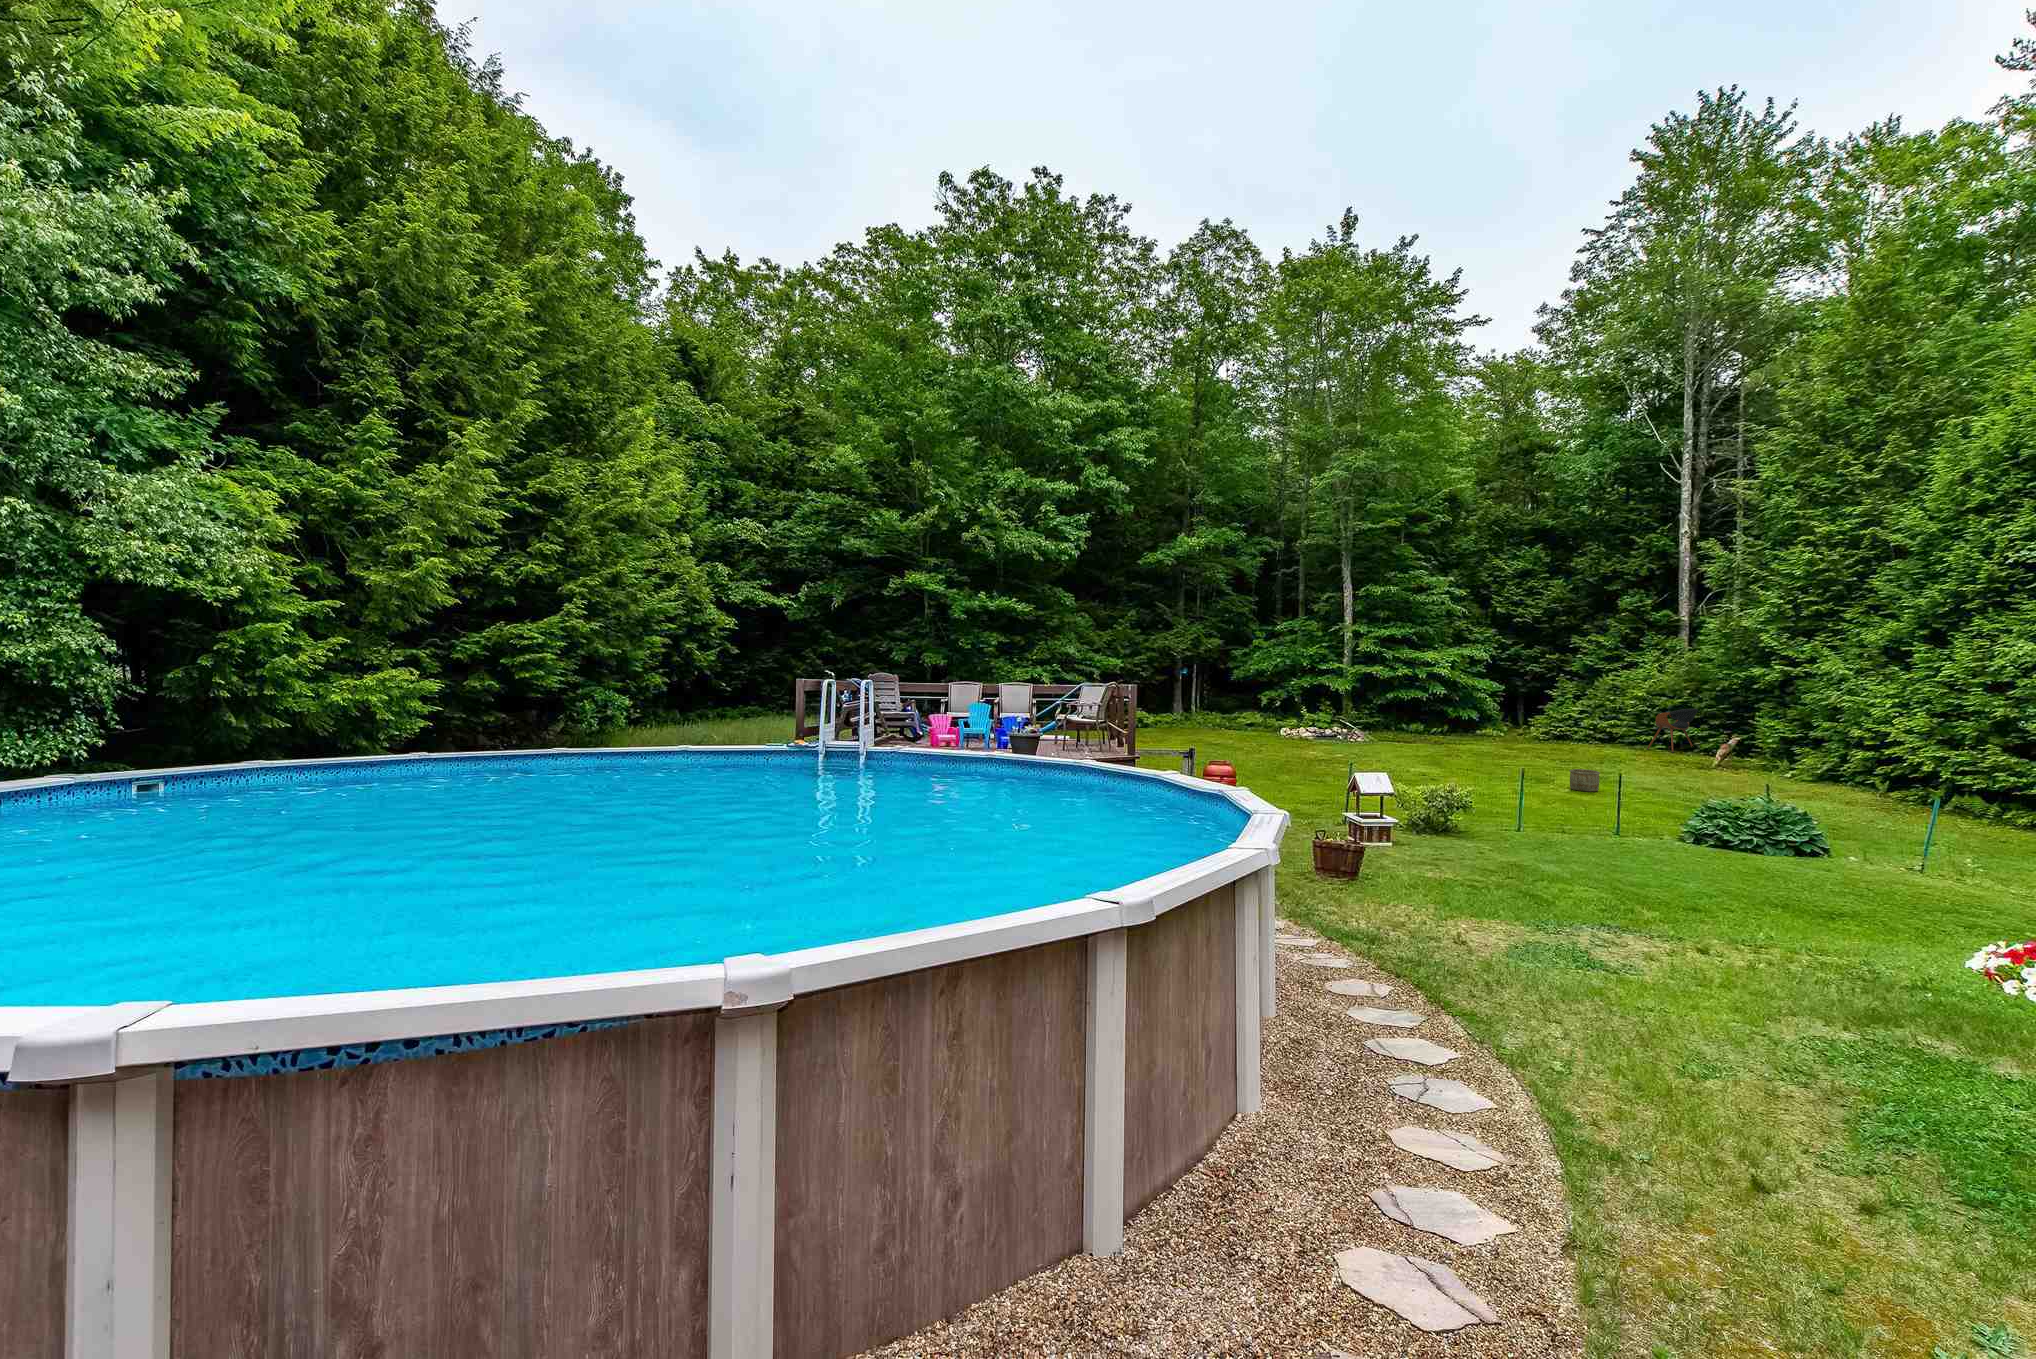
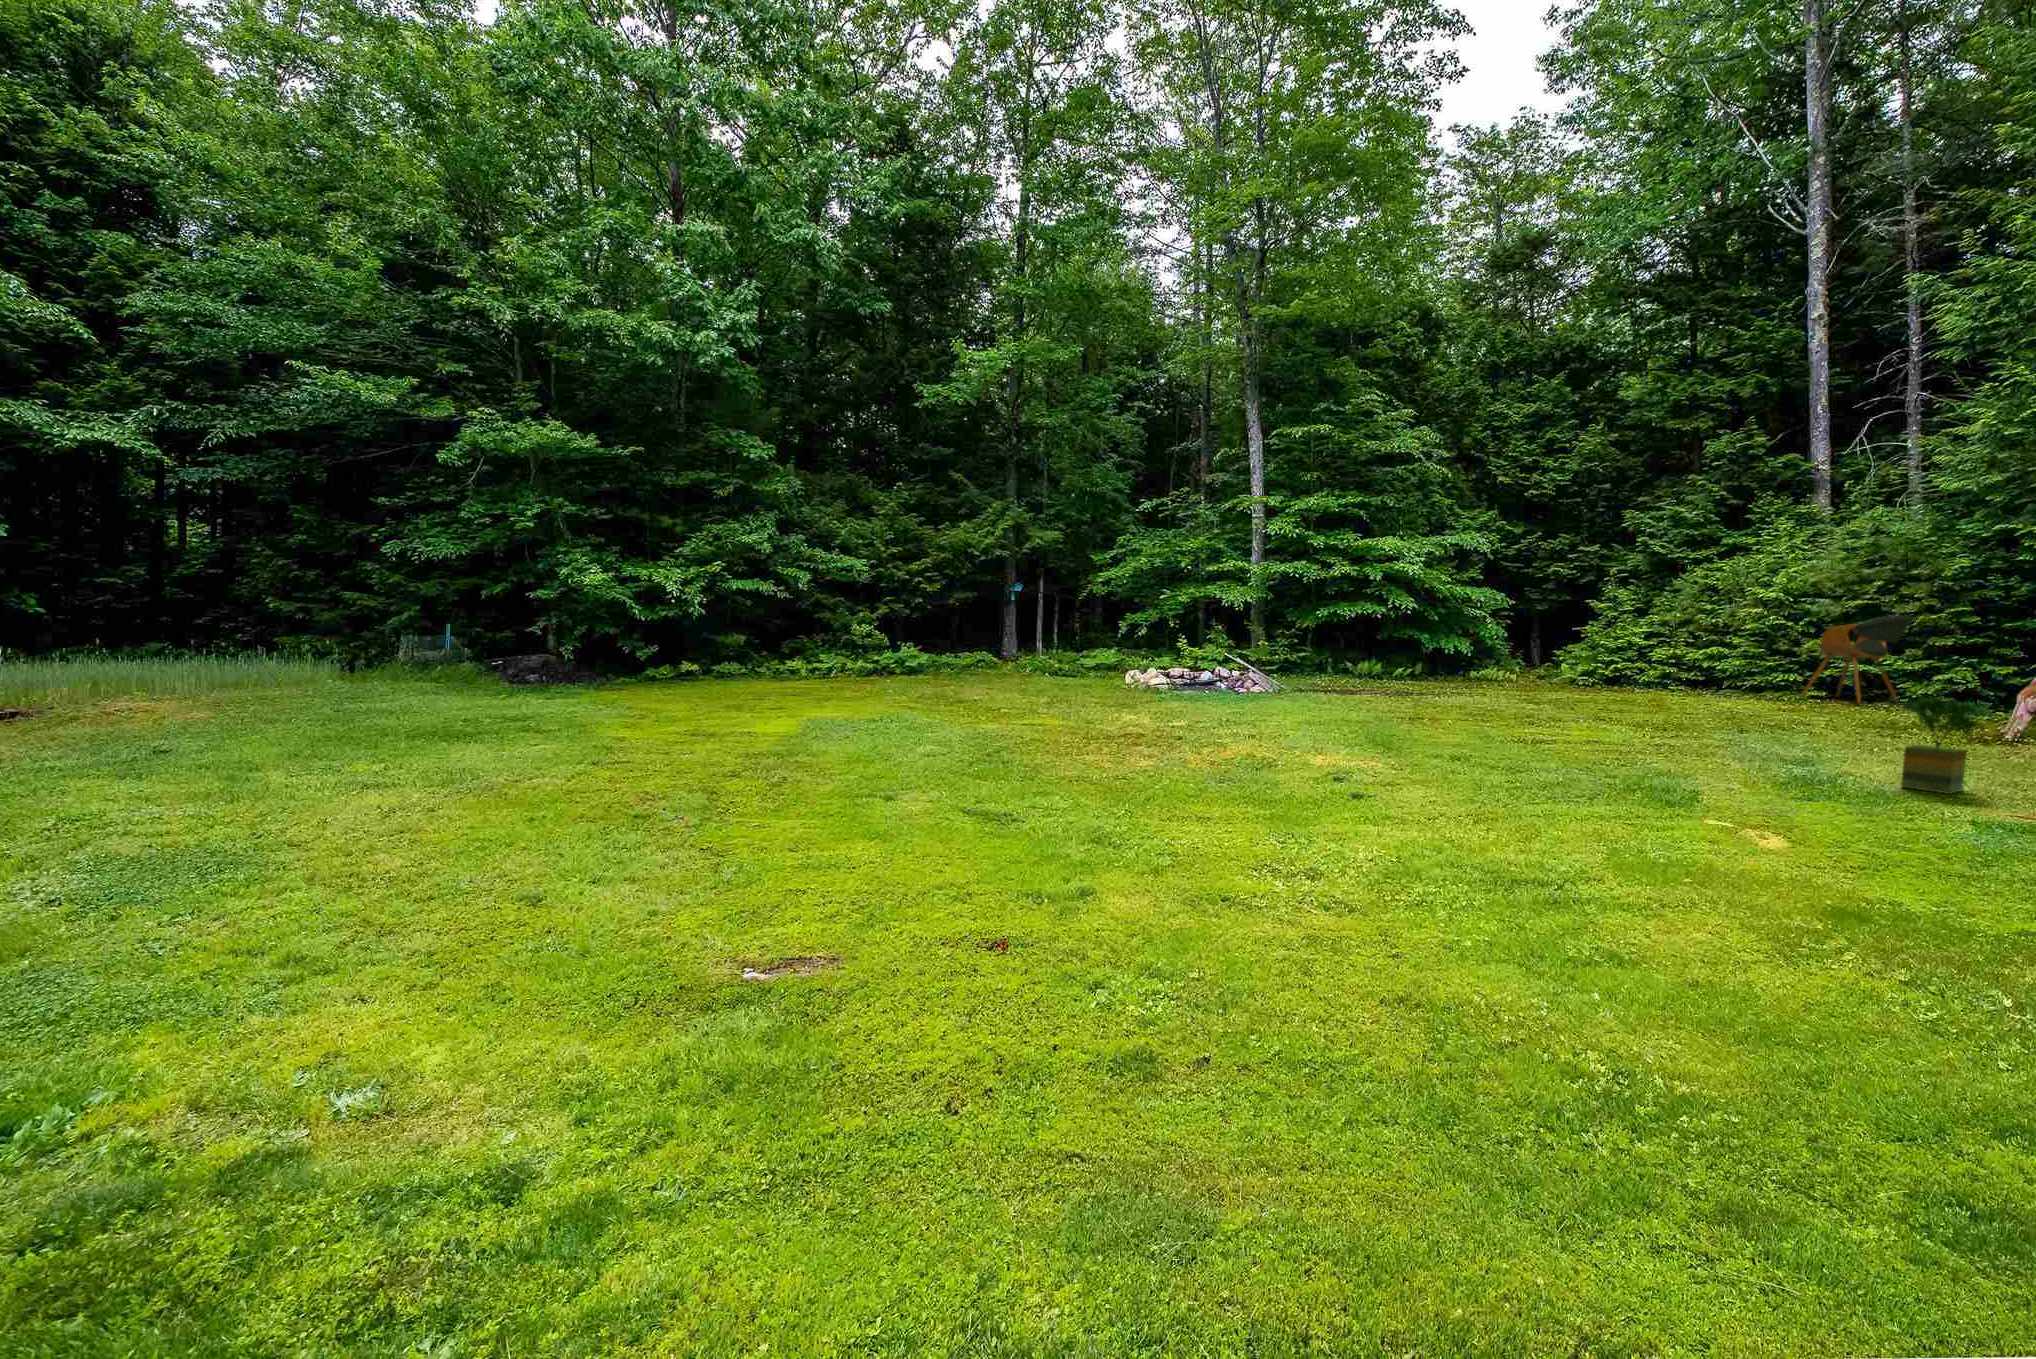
potted tree: none [1626,748,1654,783] -> present [1901,697,1987,794]
wooden bucket: present [1569,769,1600,791] -> none [1788,762,1899,837]

